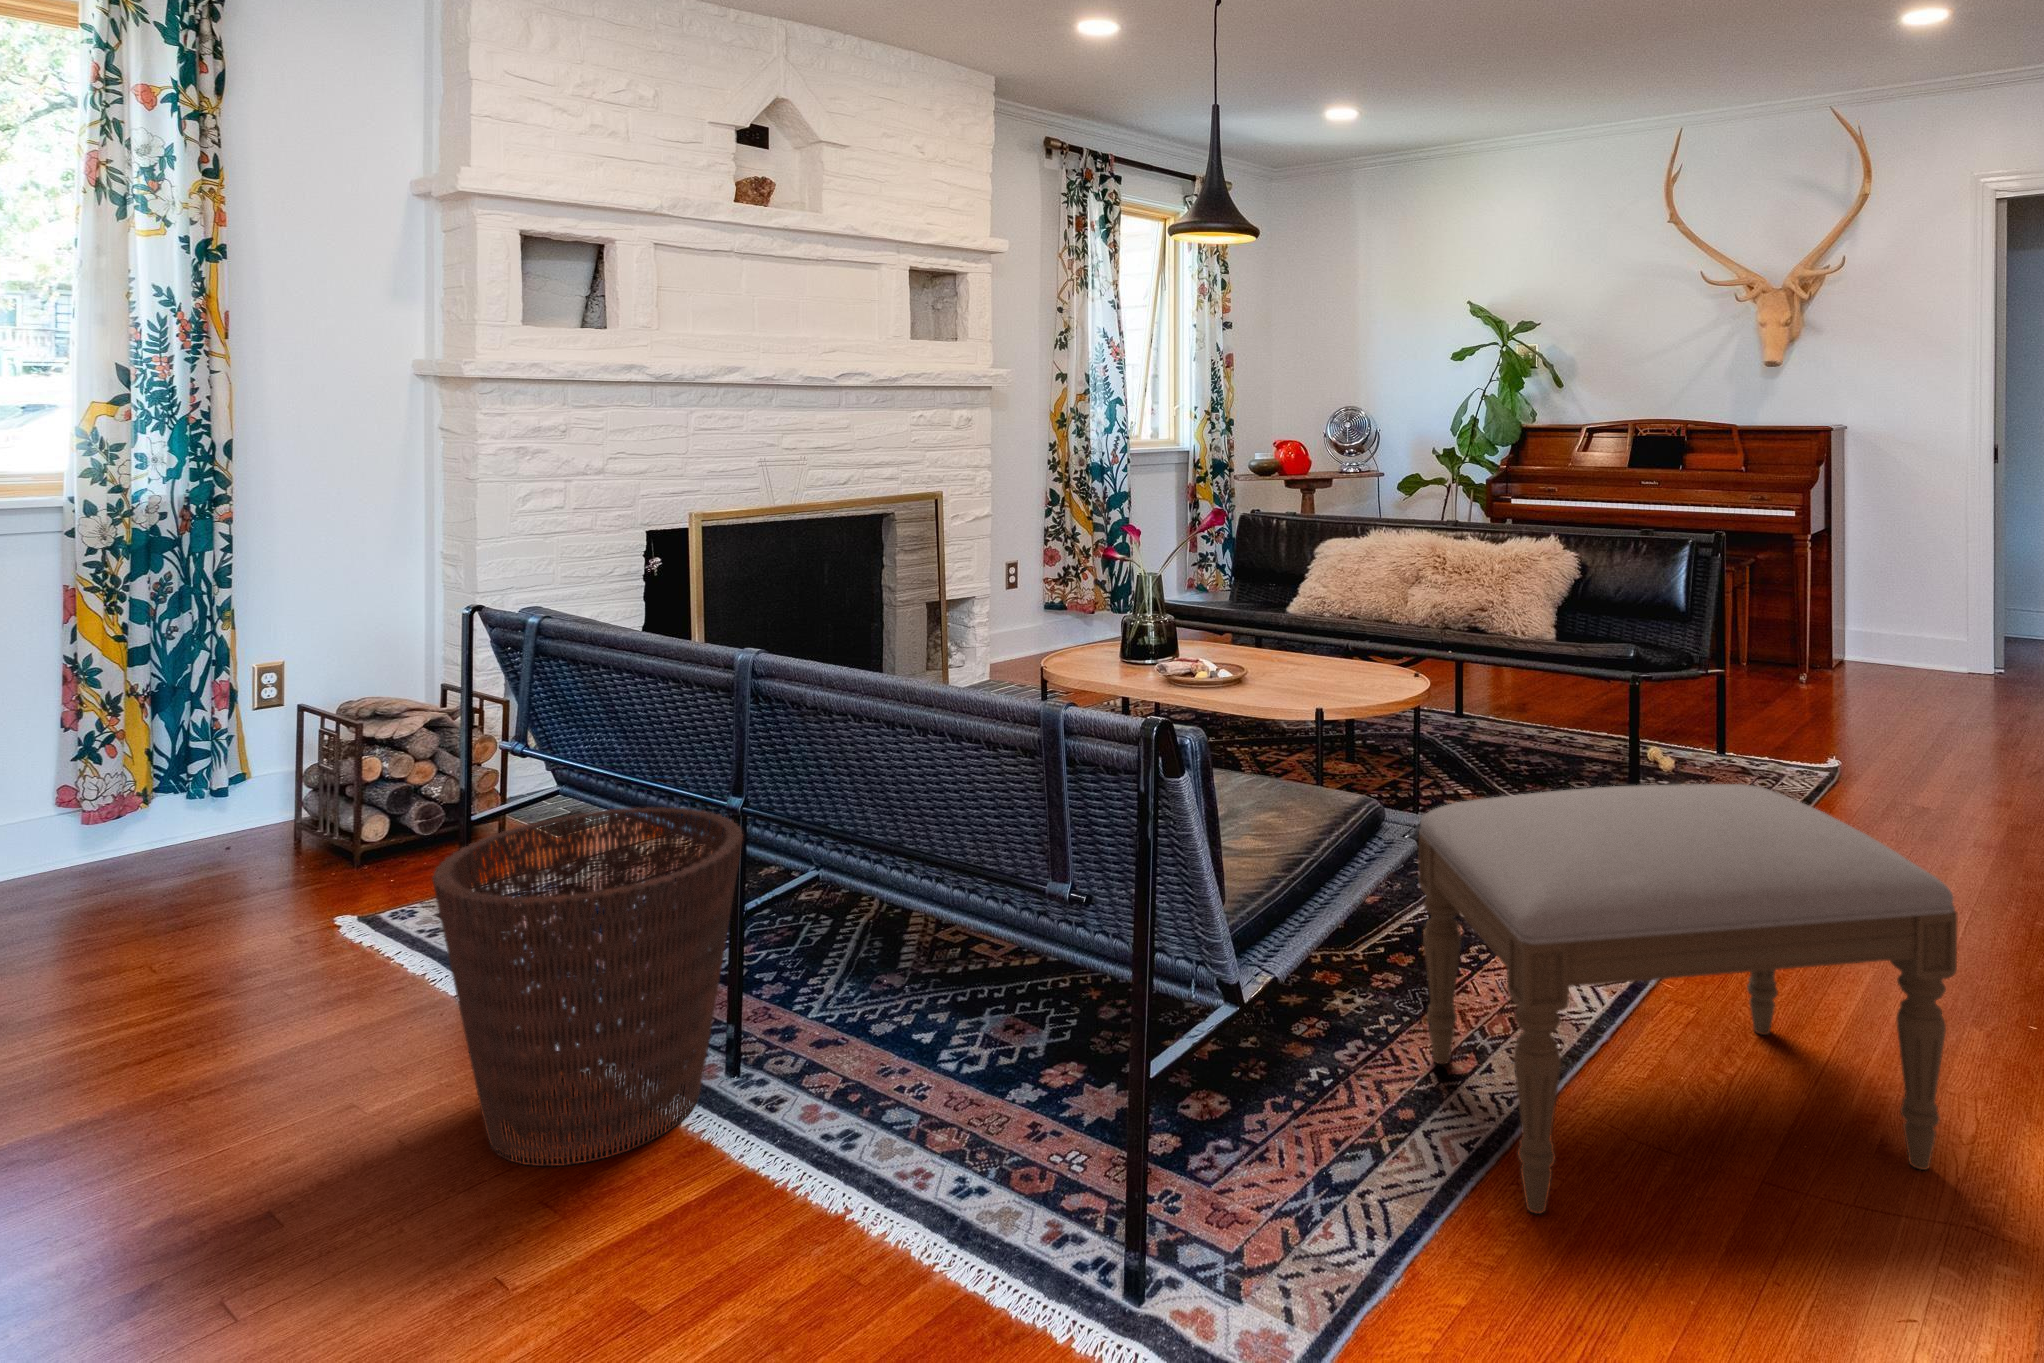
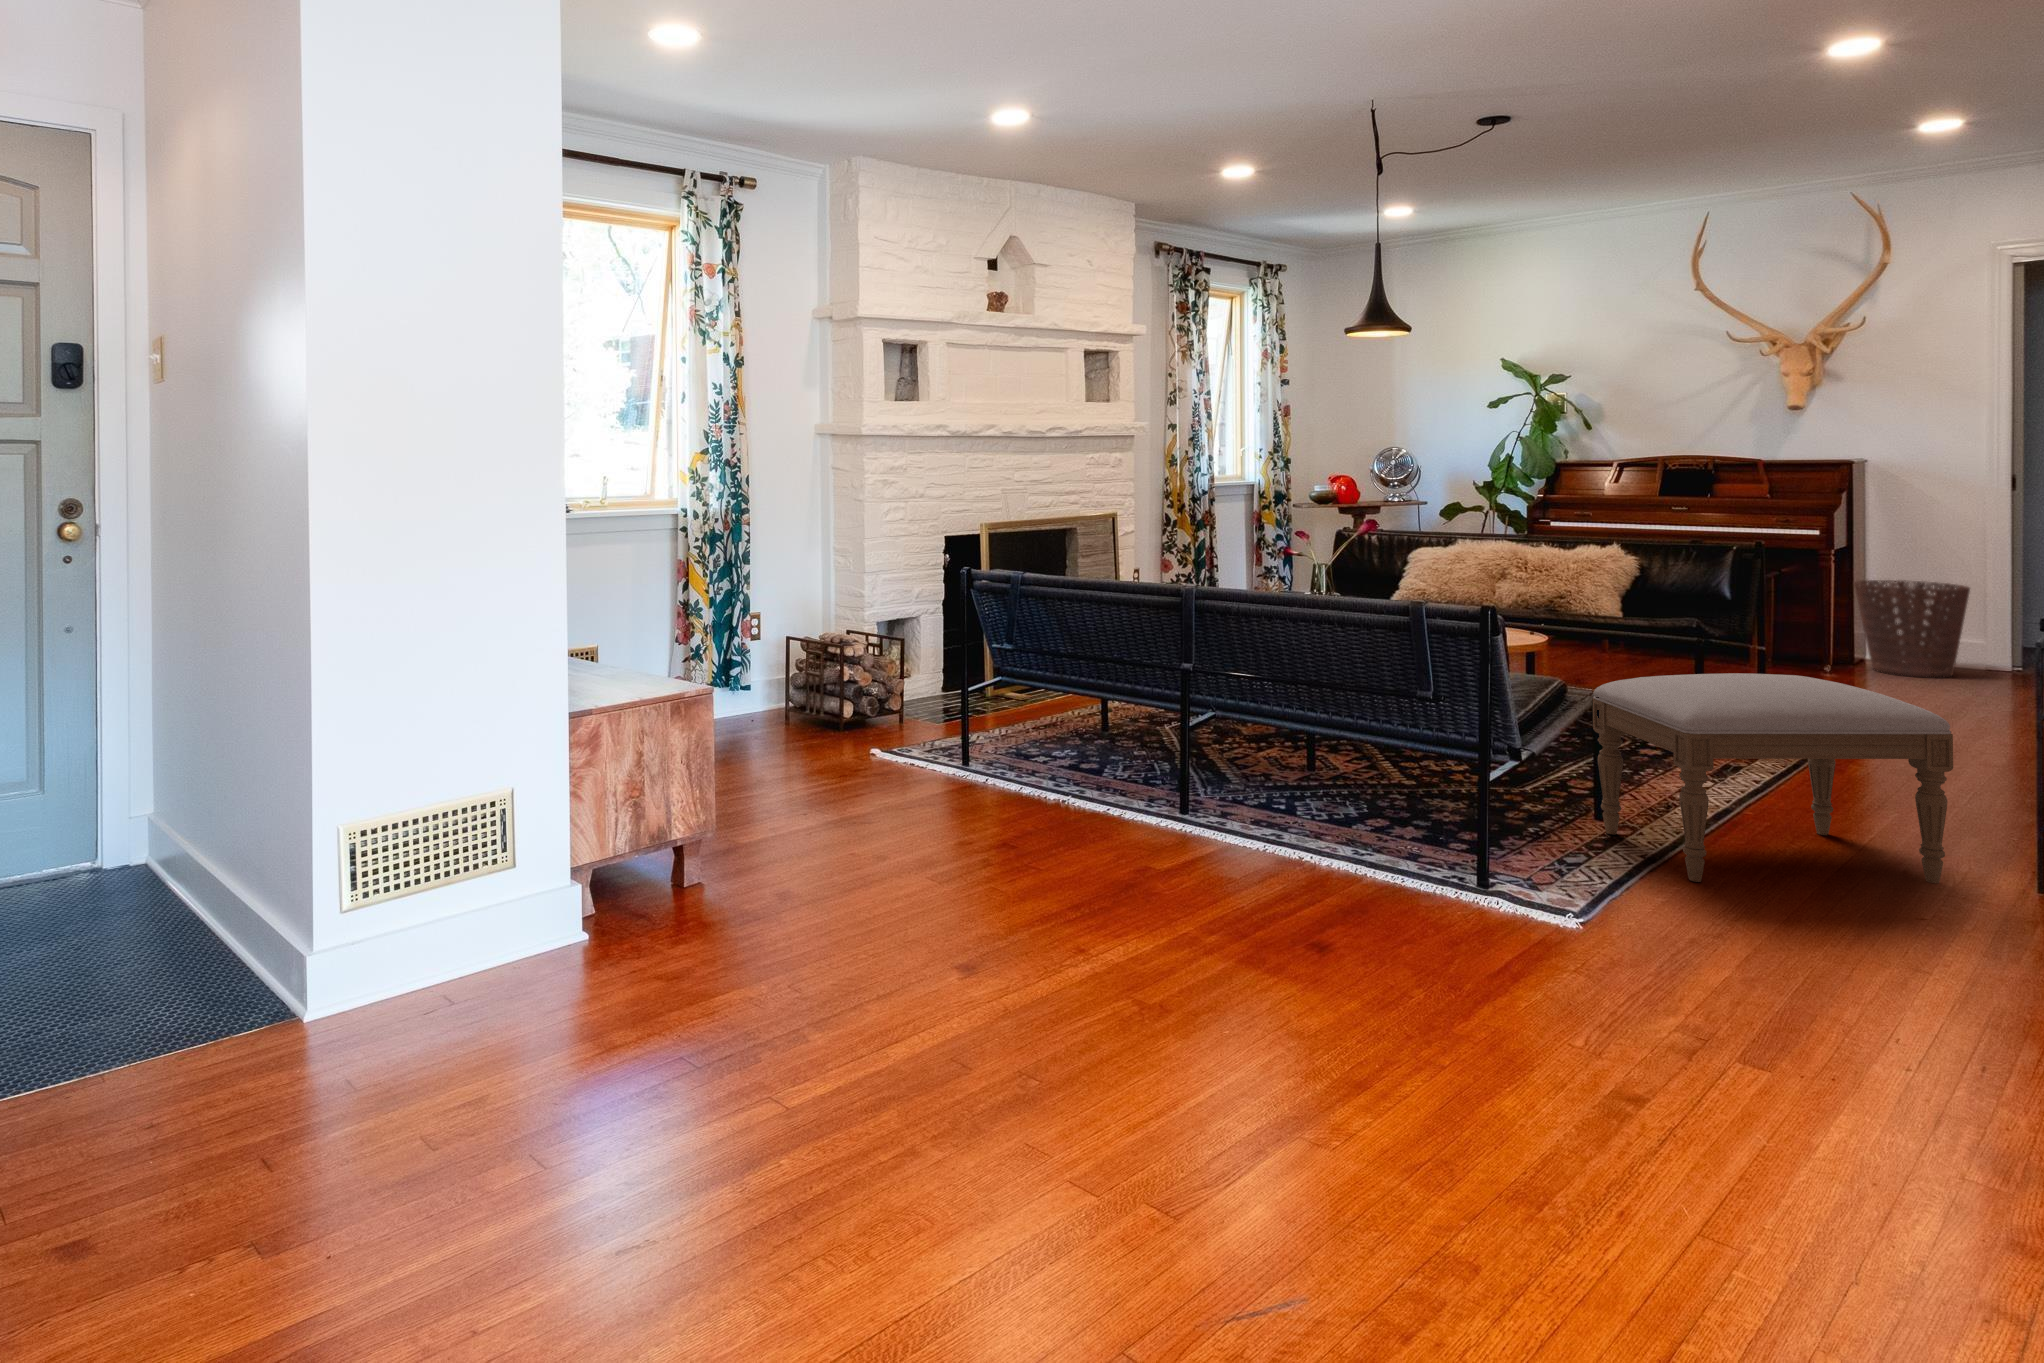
basket: present [432,807,743,1166] -> present [1854,580,1970,677]

